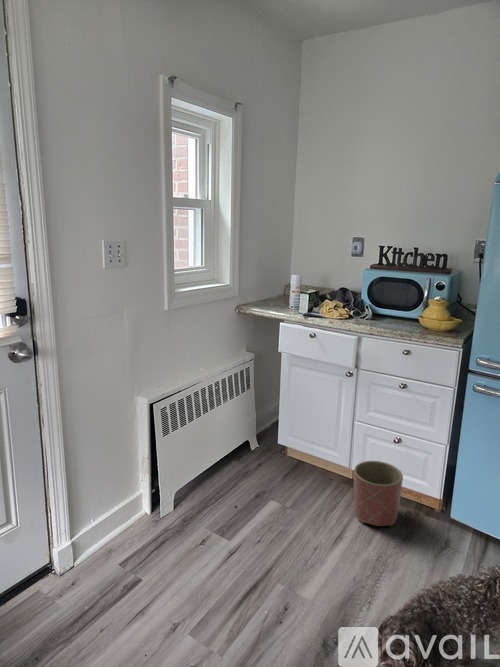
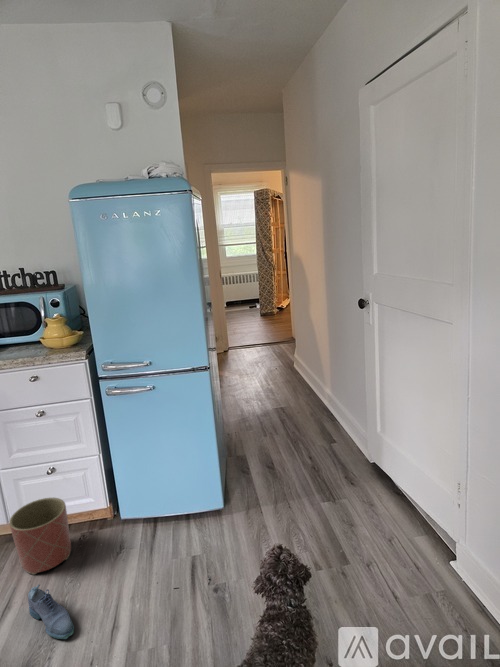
shoe: none [354,532,388,592] -> present [28,585,74,639]

